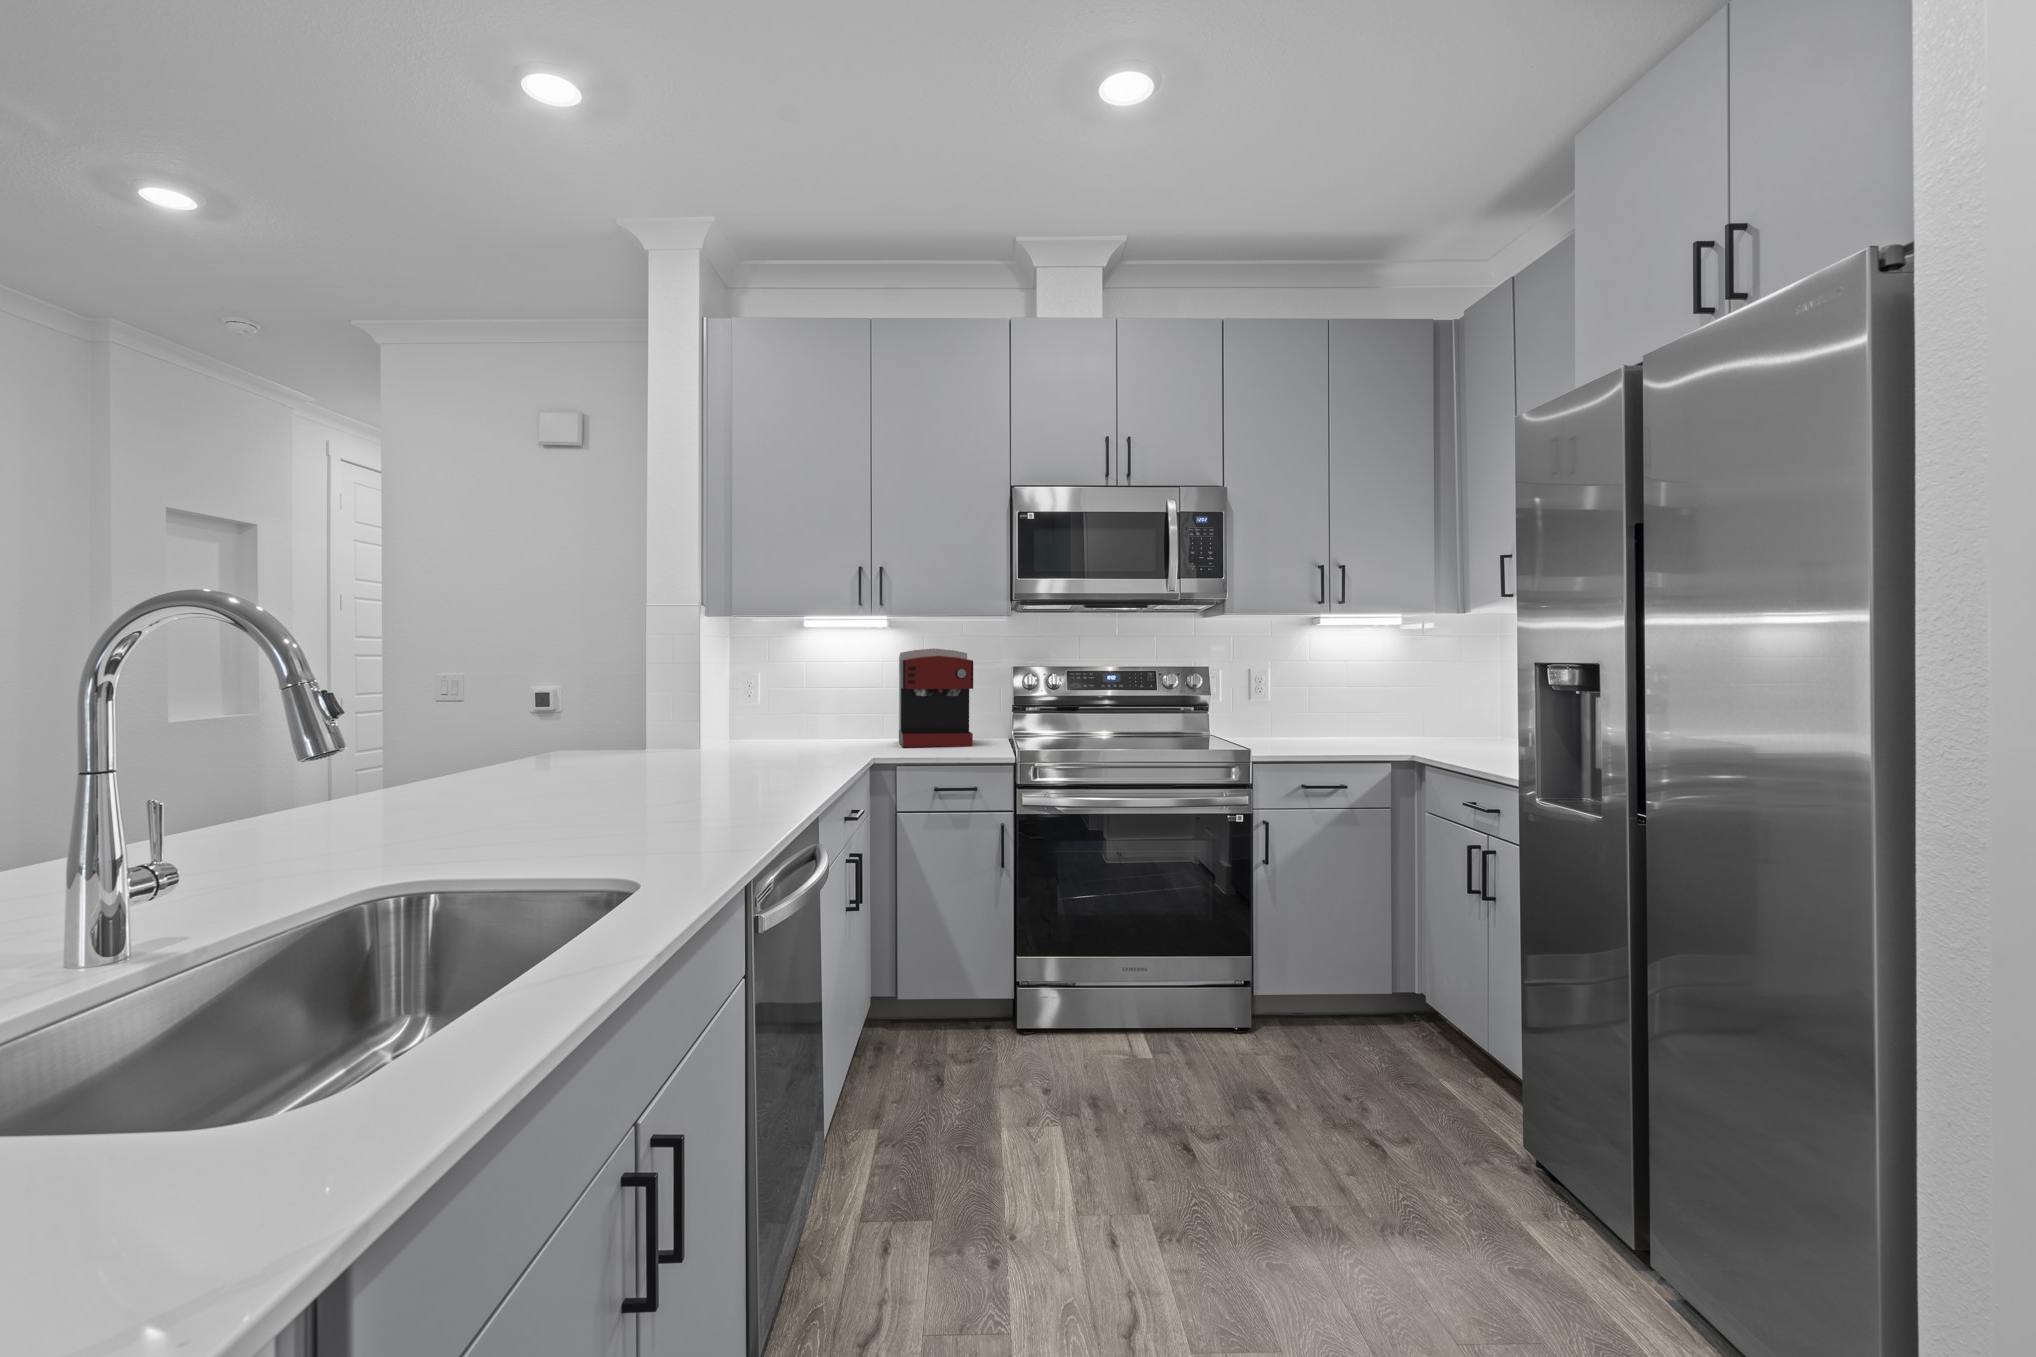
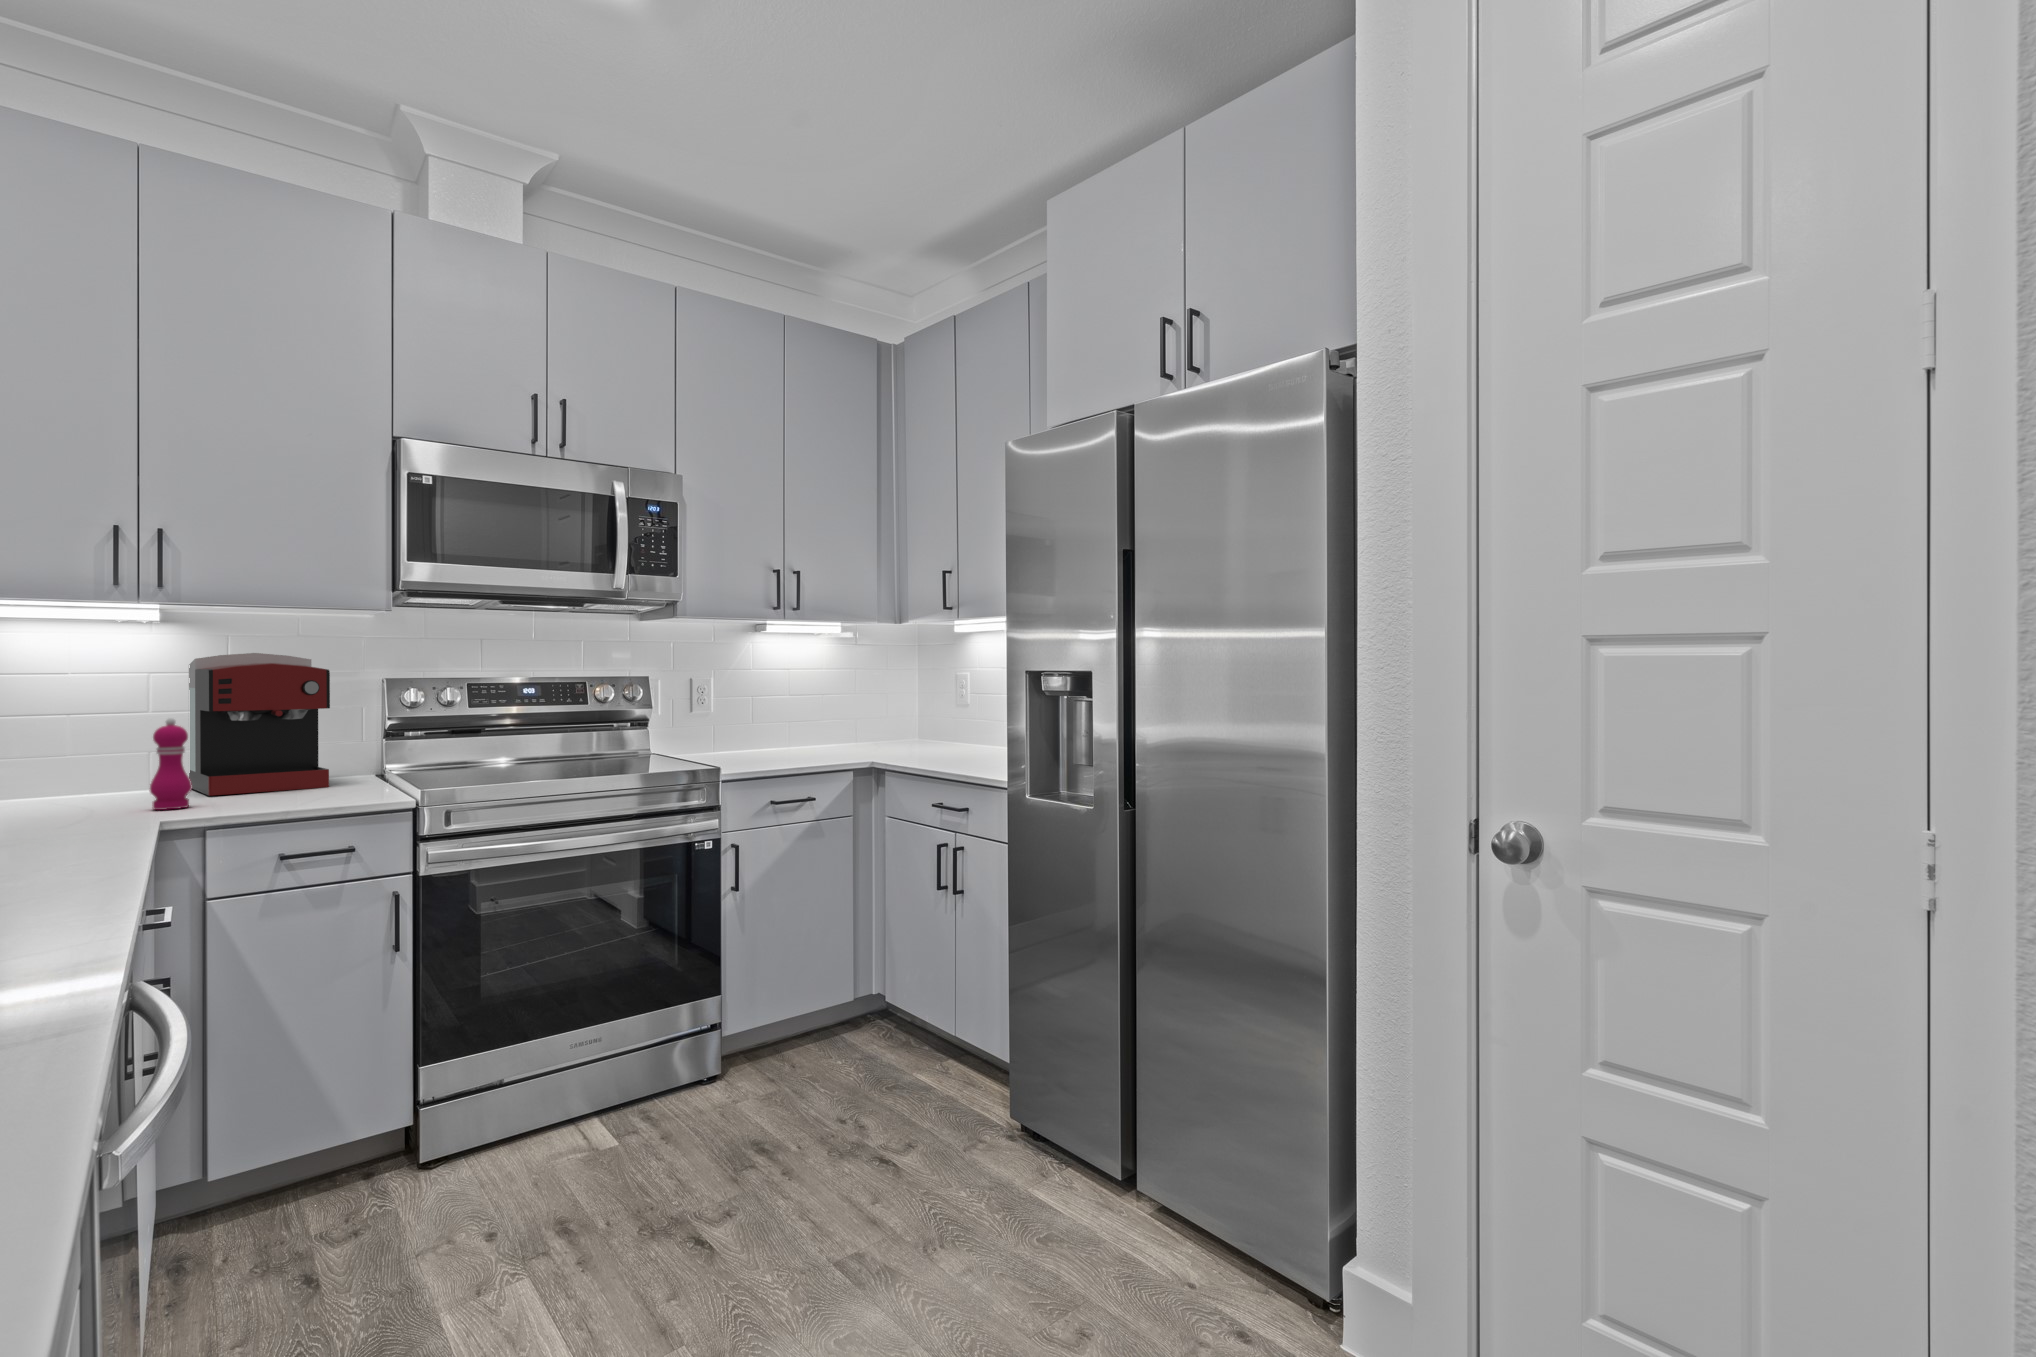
pepper mill: none [866,692,888,754] -> present [150,718,191,810]

